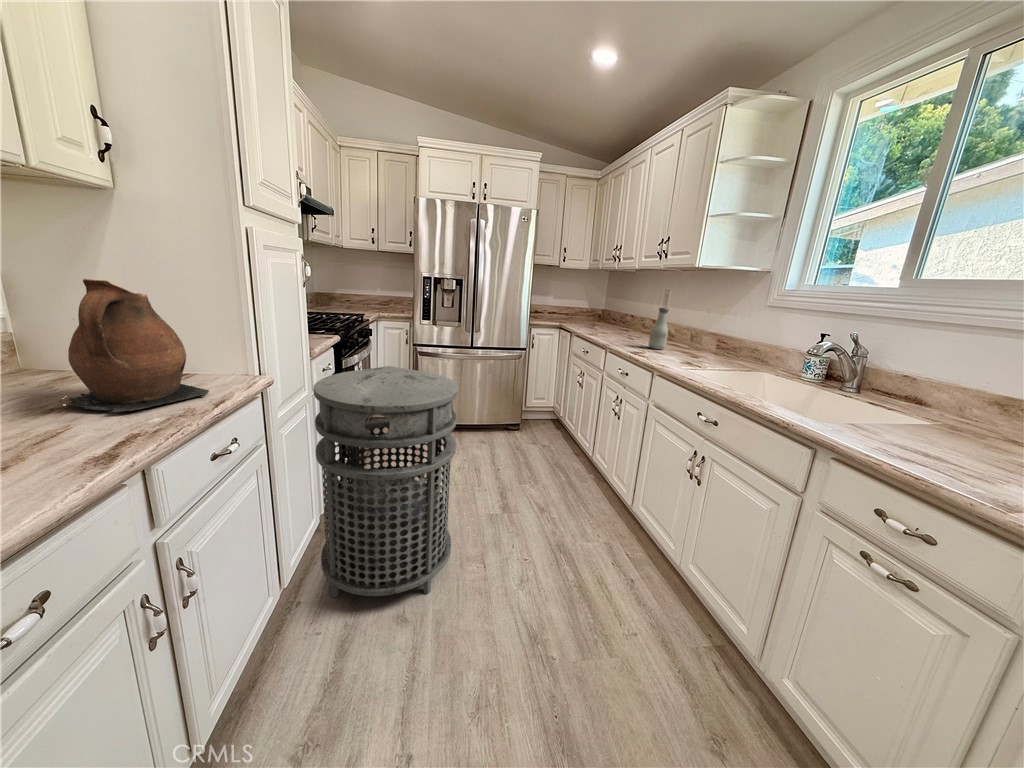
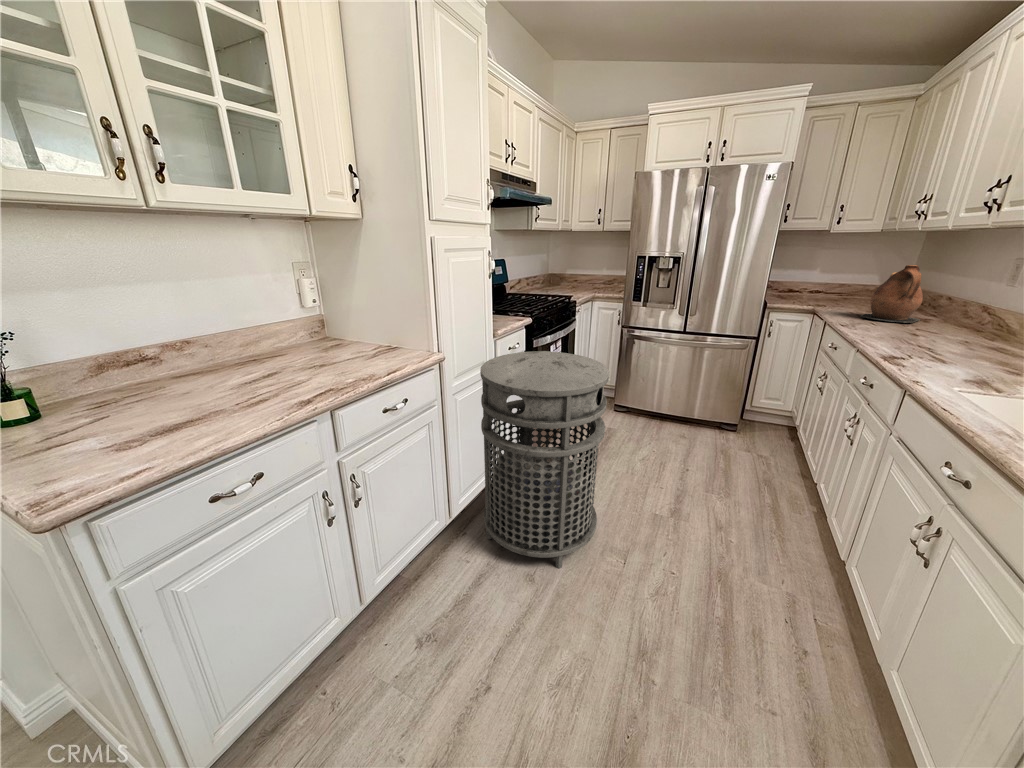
ceramic pitcher: present [60,279,209,413] -> present [860,265,923,323]
bottle: present [648,308,669,350] -> none [946,286,1001,354]

